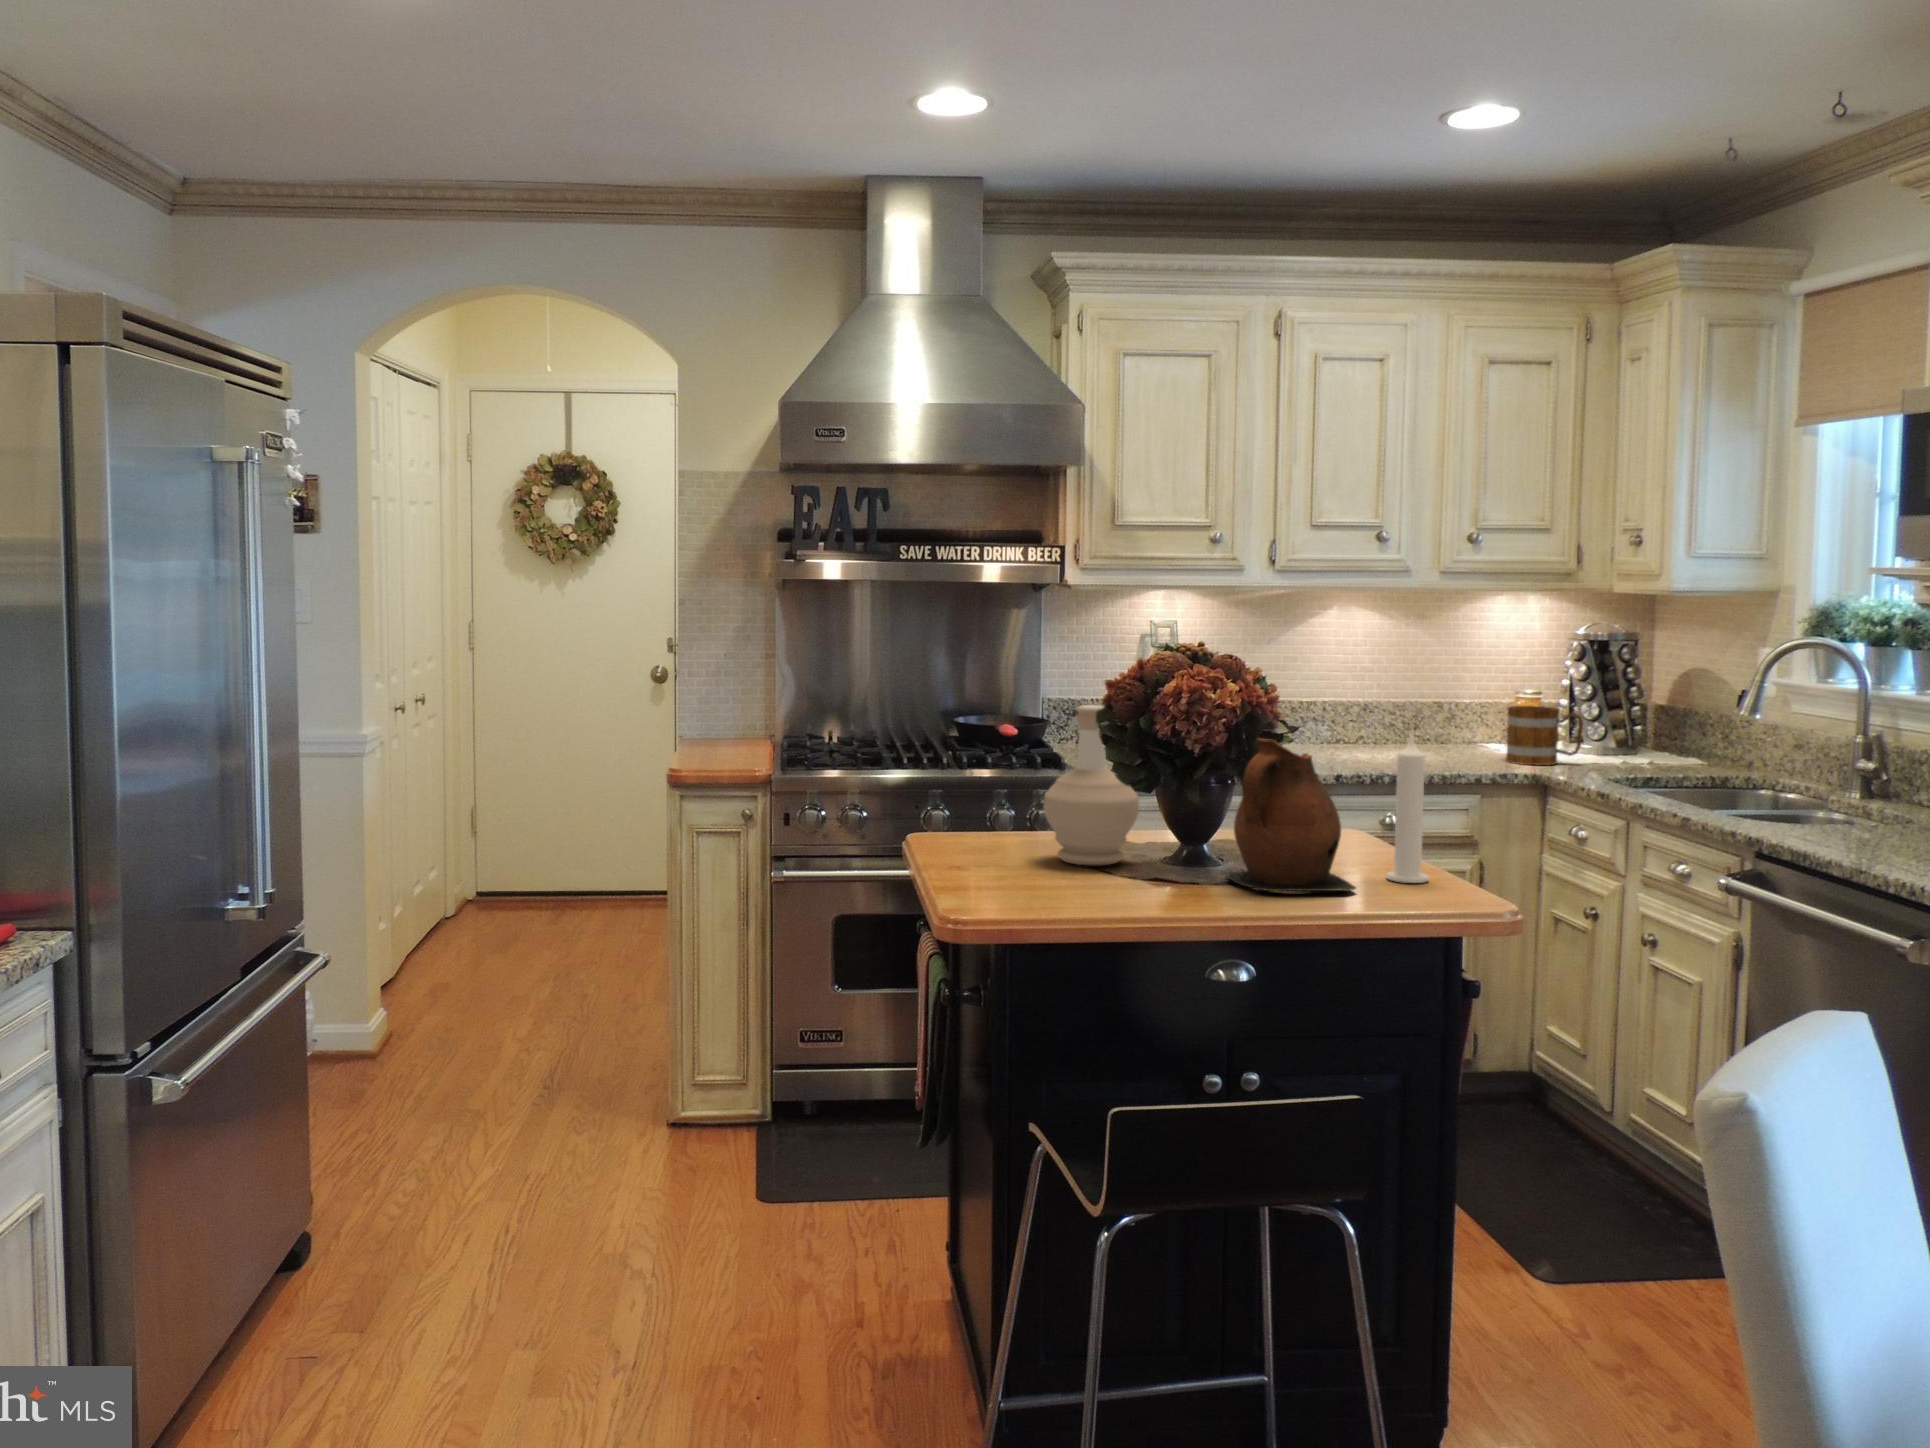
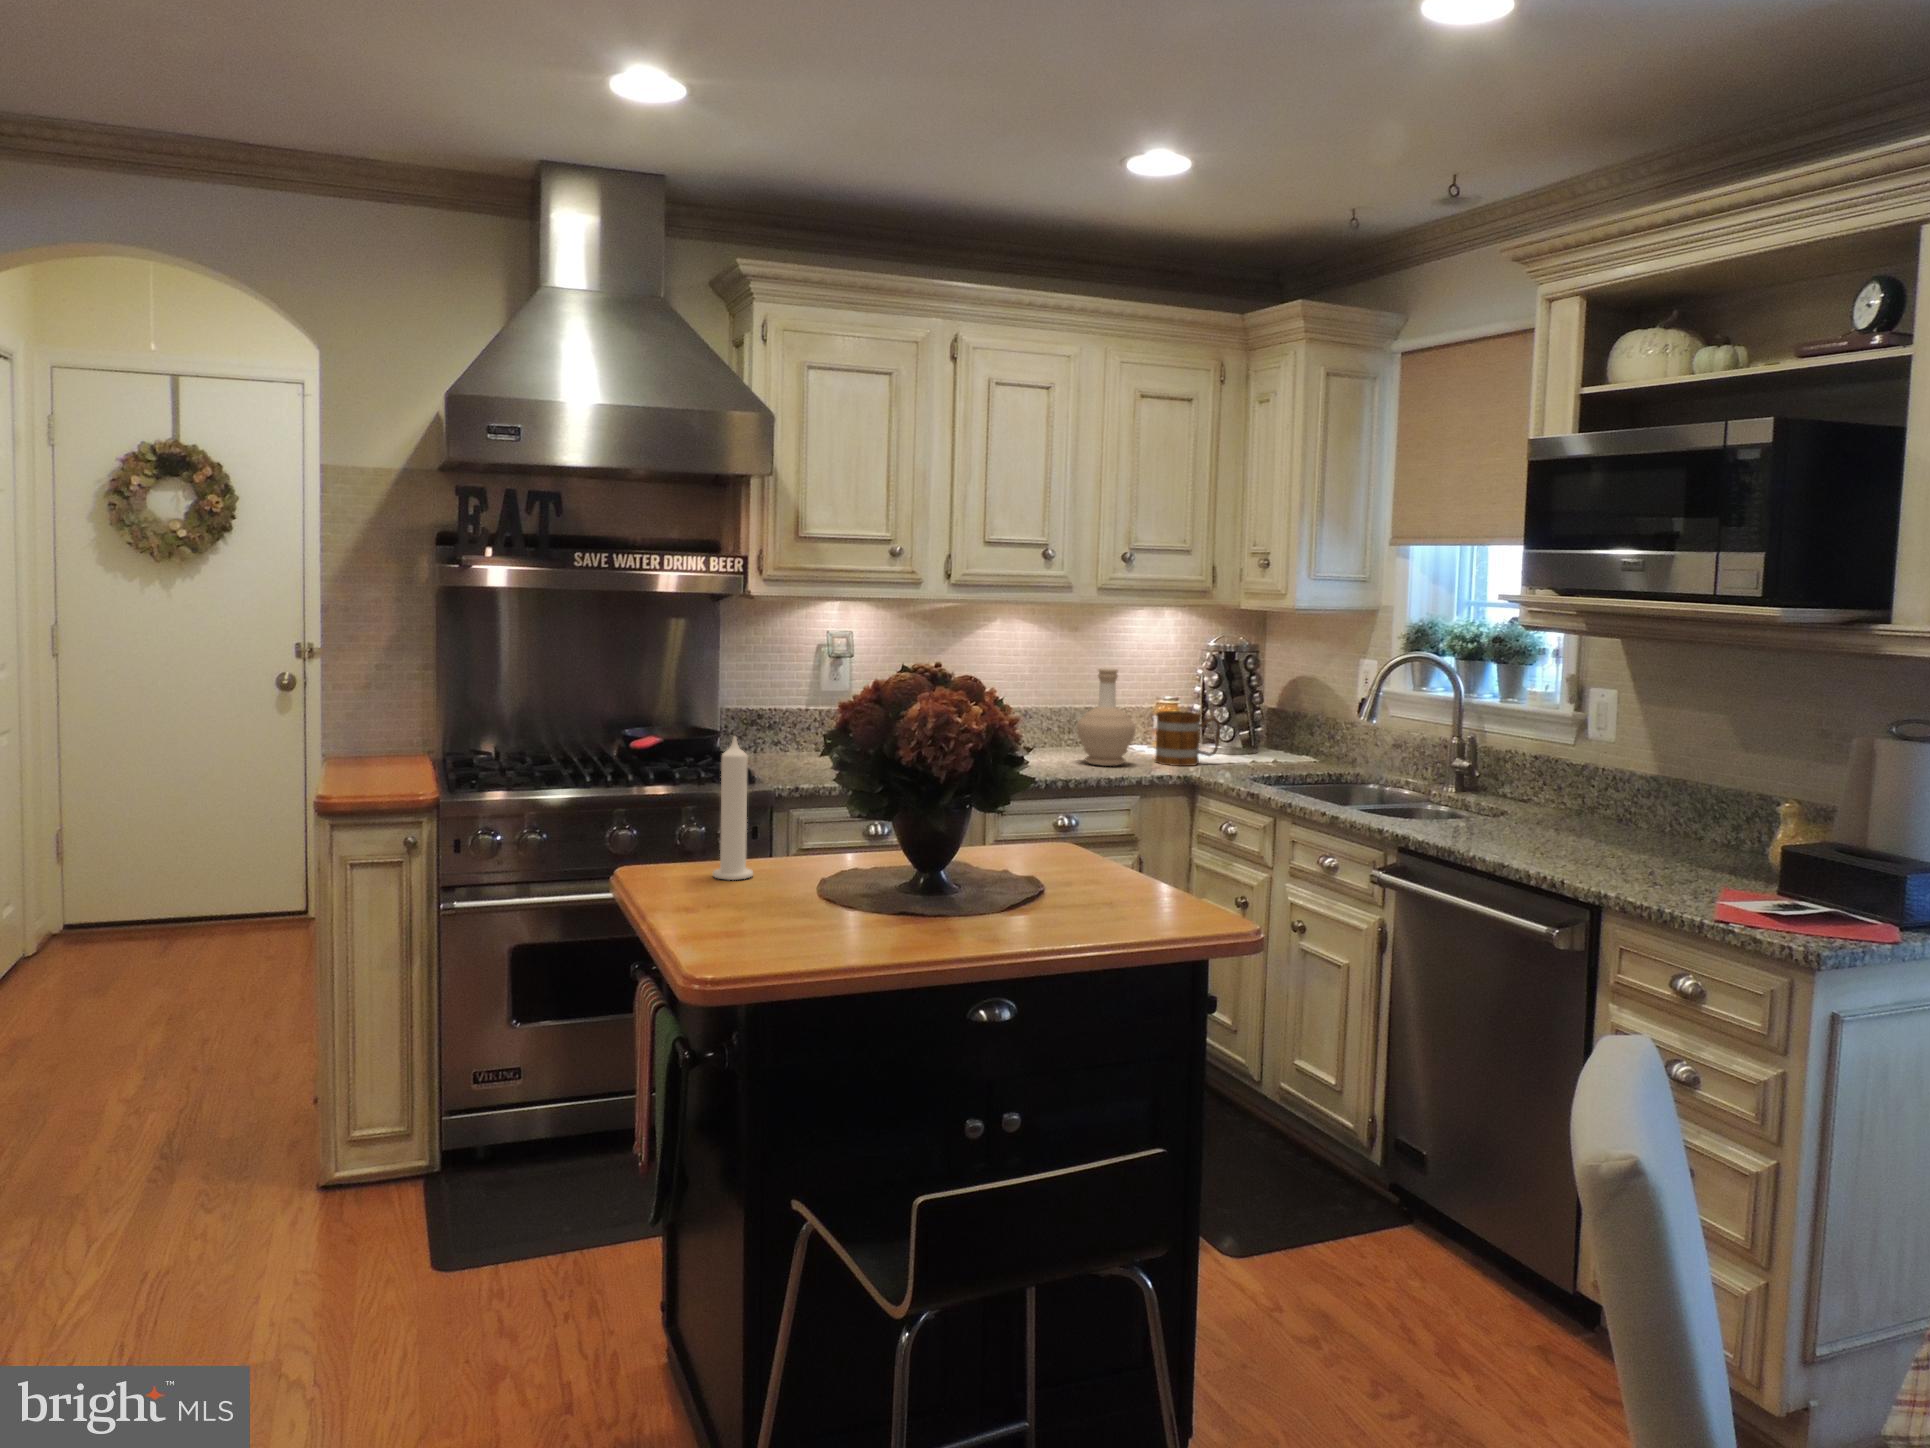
bottle: present [1044,705,1139,865] -> present [1077,668,1135,766]
candle: present [1386,735,1429,883] -> present [713,736,753,880]
ceramic pitcher: present [1228,738,1356,892] -> none [966,764,1107,924]

